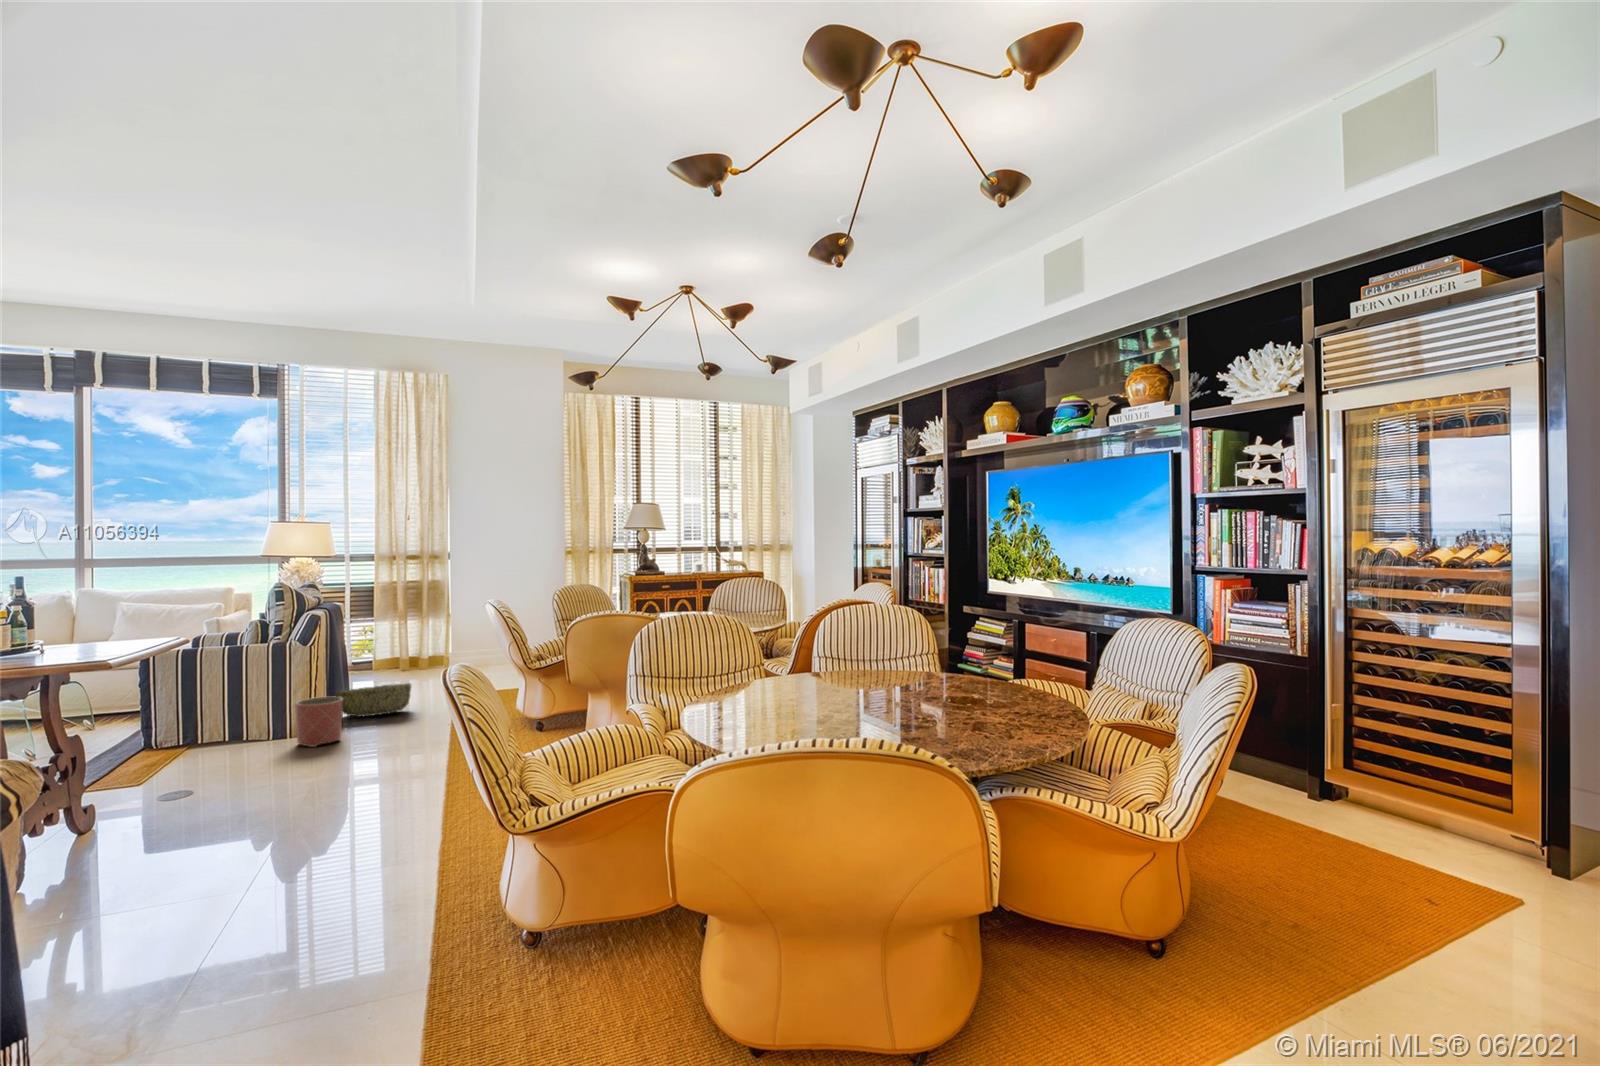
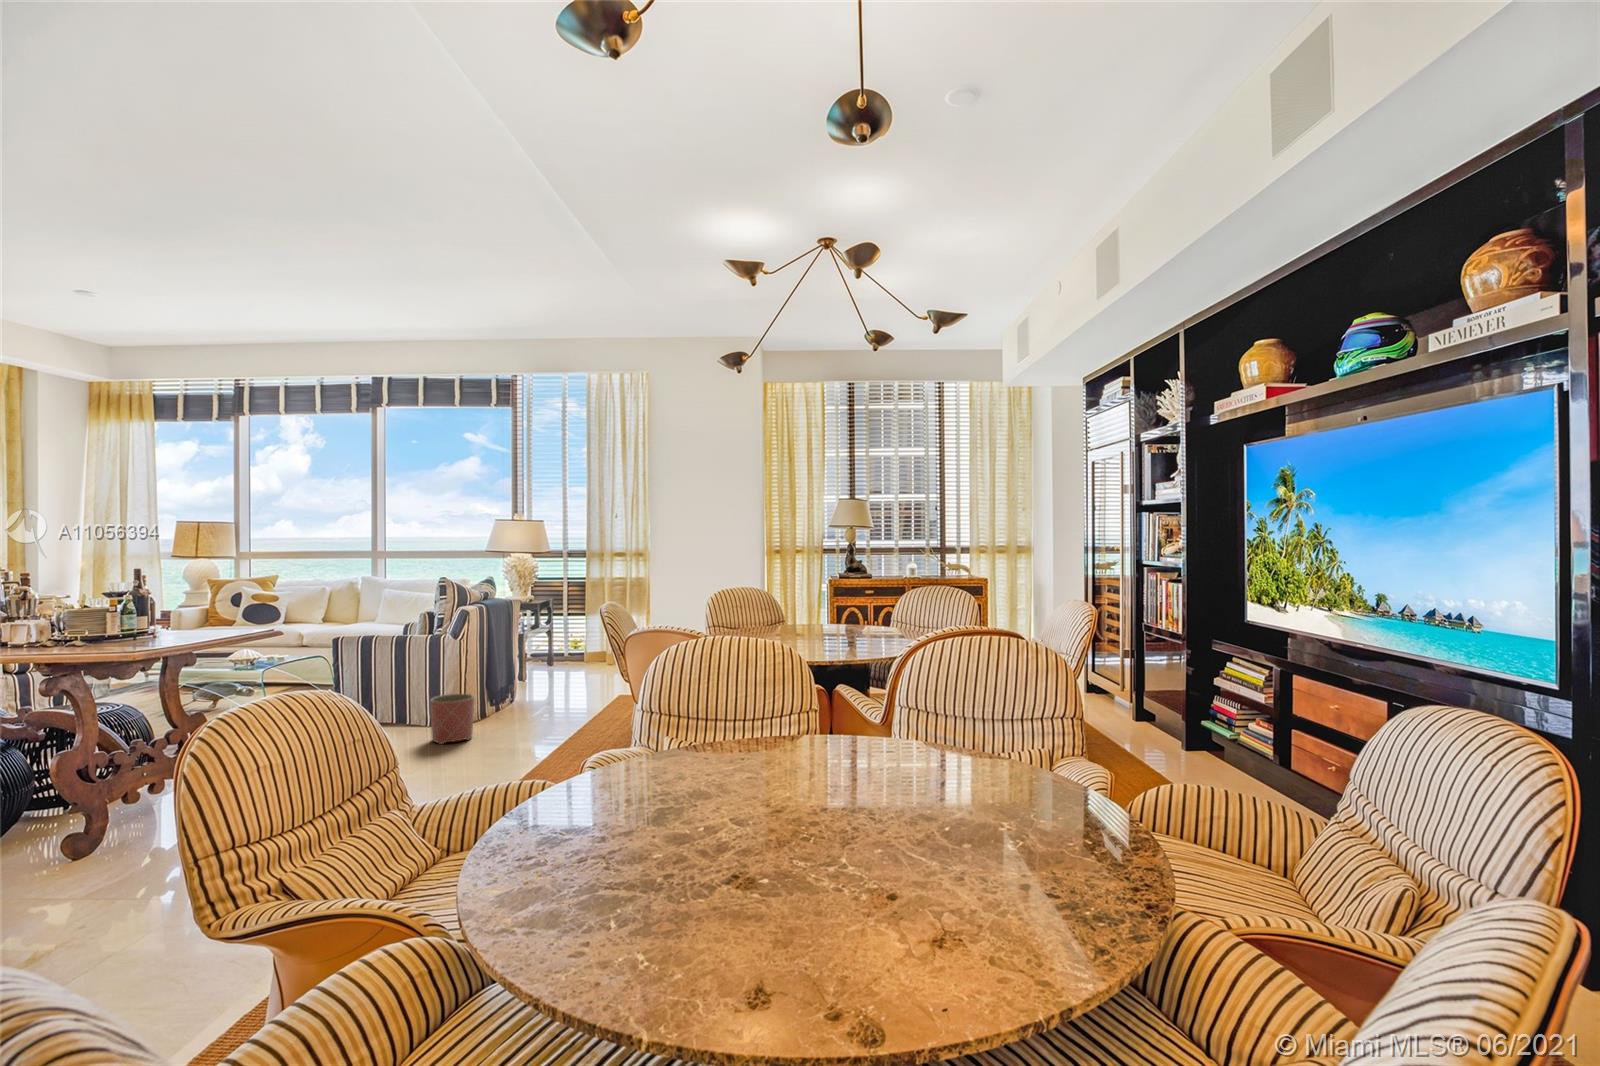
woven basket: present [336,683,411,717] -> none [491,683,567,715]

